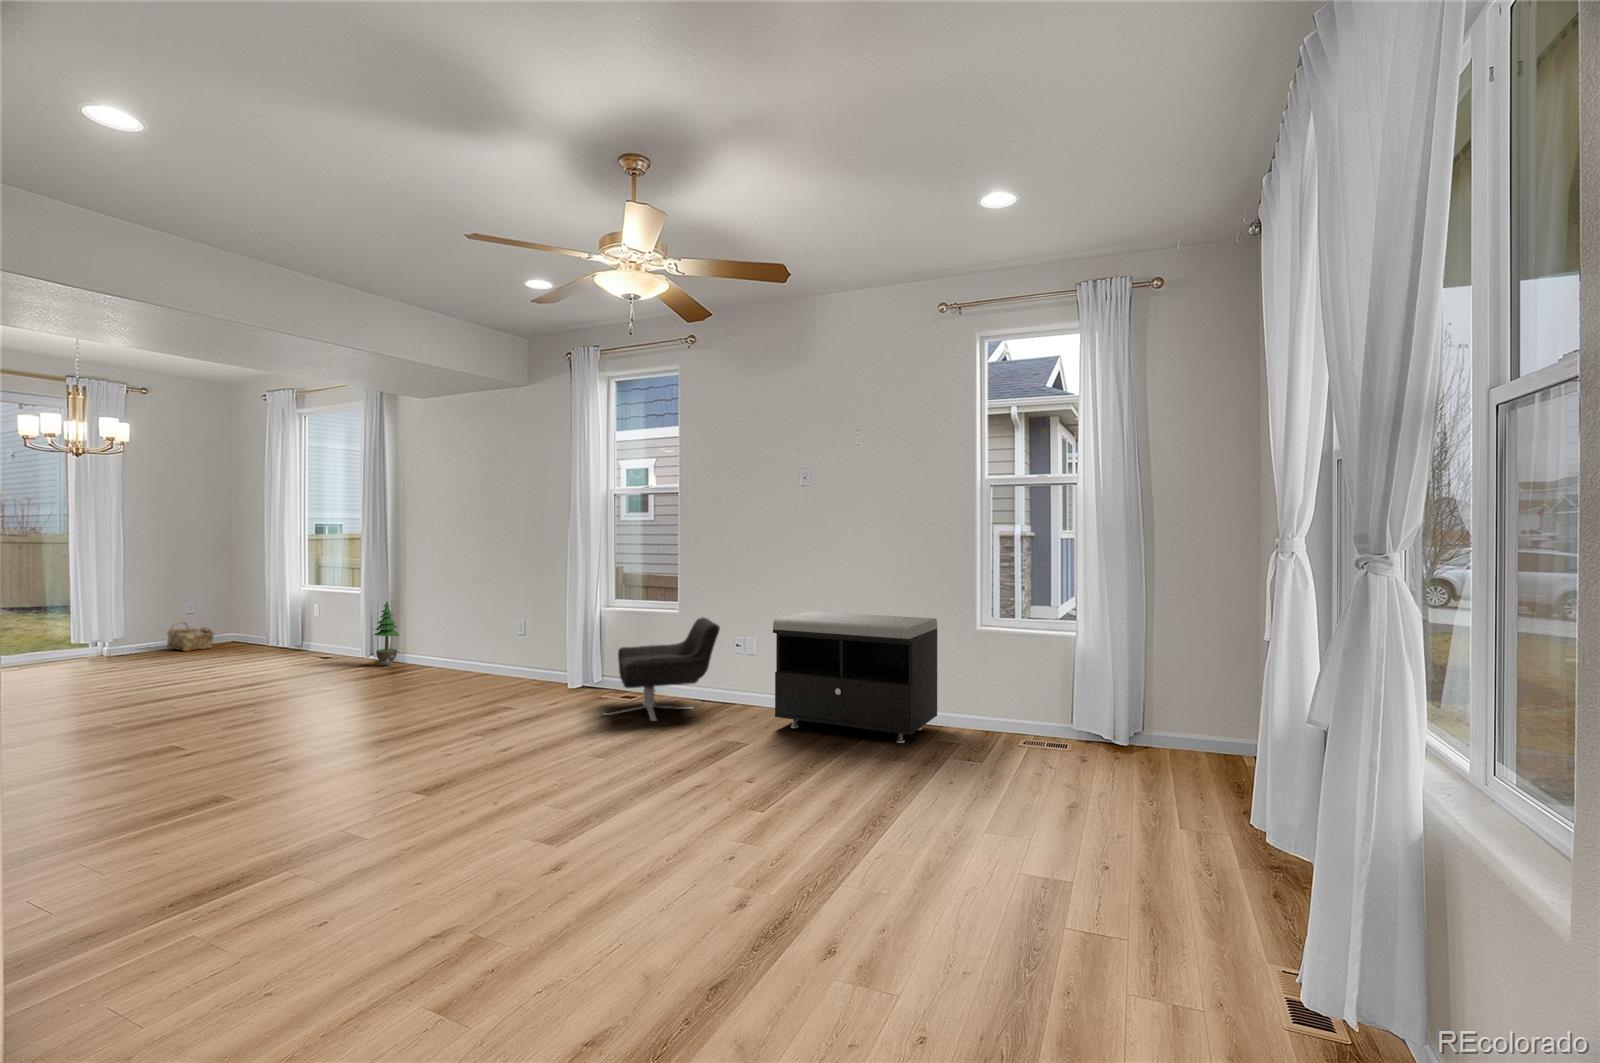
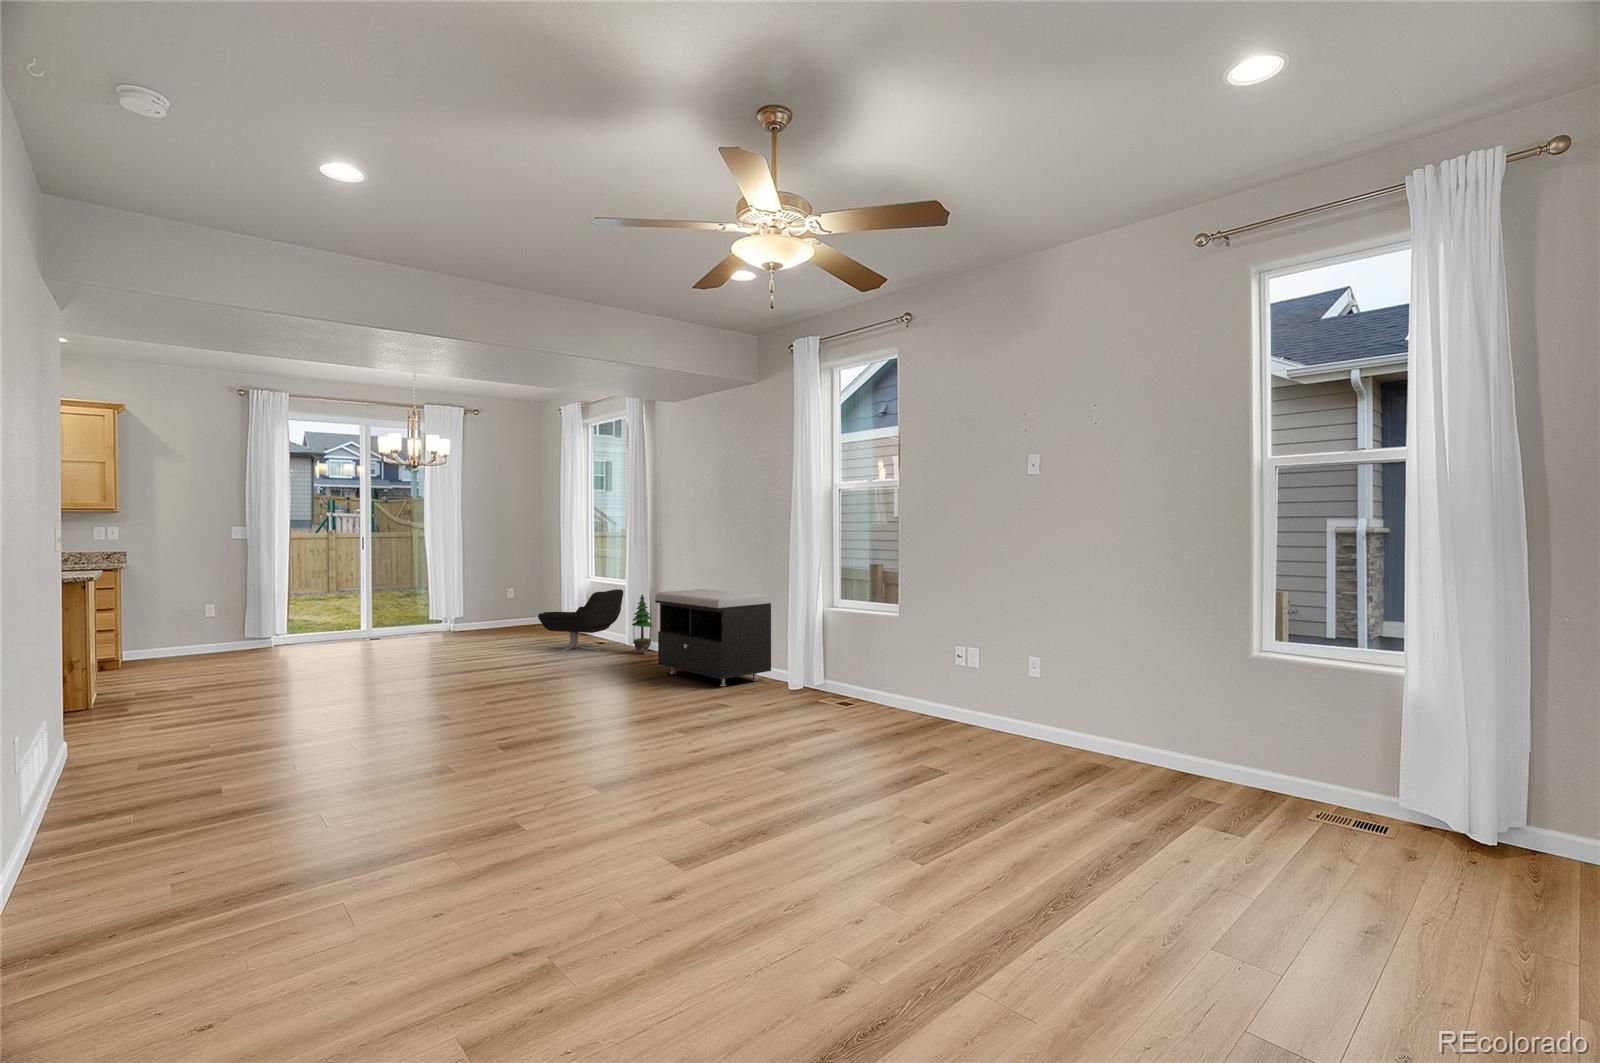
storage bench: present [773,611,937,743] -> present [655,589,771,686]
lounge chair: present [603,617,720,721] -> present [538,589,624,653]
woven basket: present [167,622,213,651] -> none [493,606,525,631]

